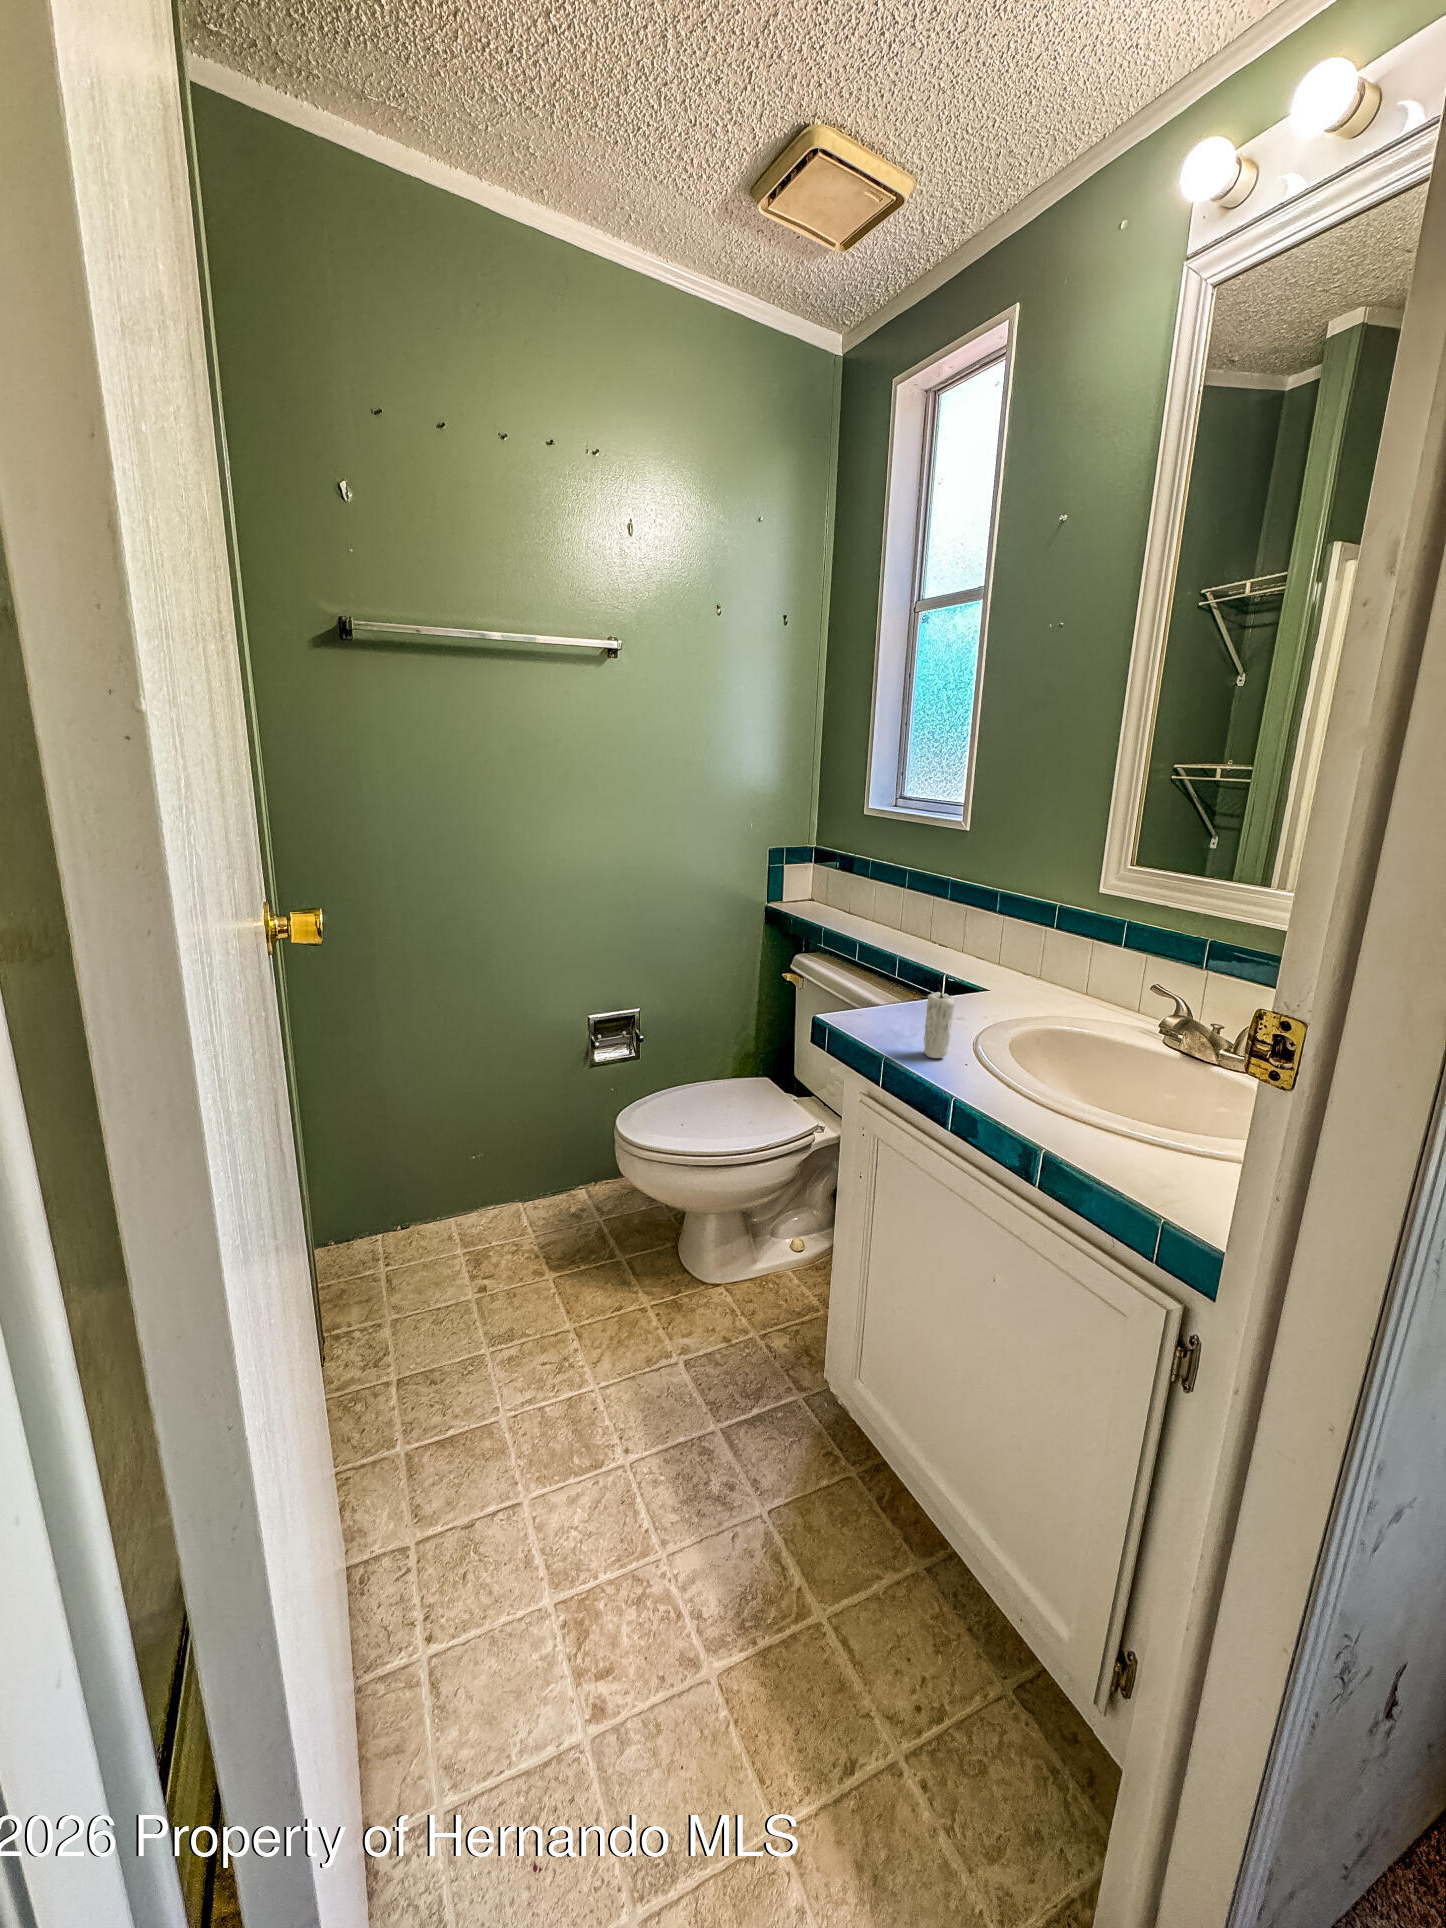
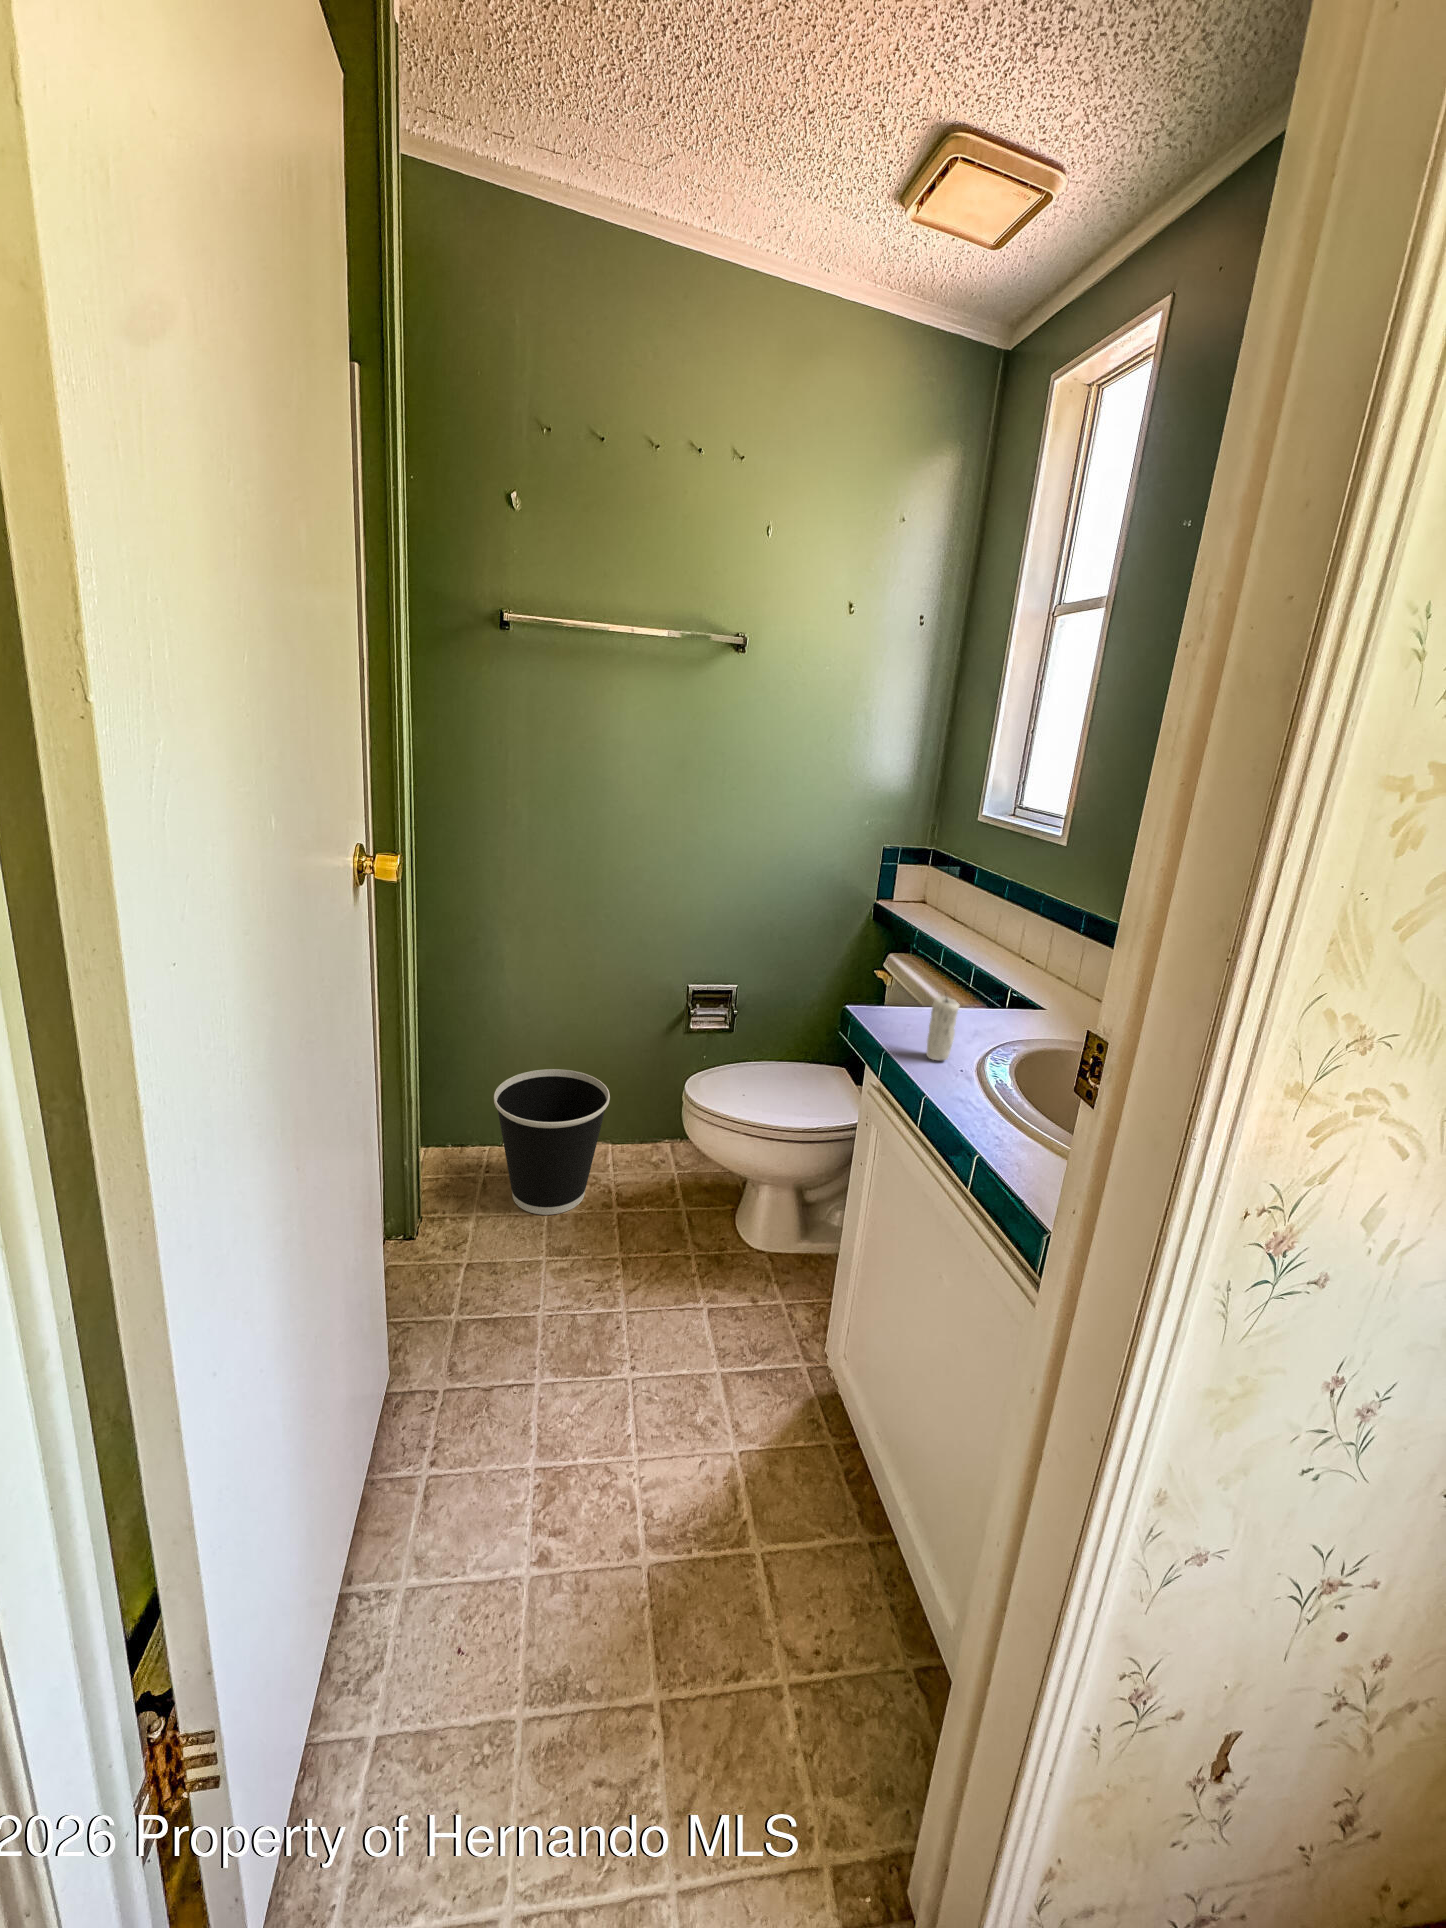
wastebasket: none [395,1129,531,1300] -> present [494,1069,610,1215]

